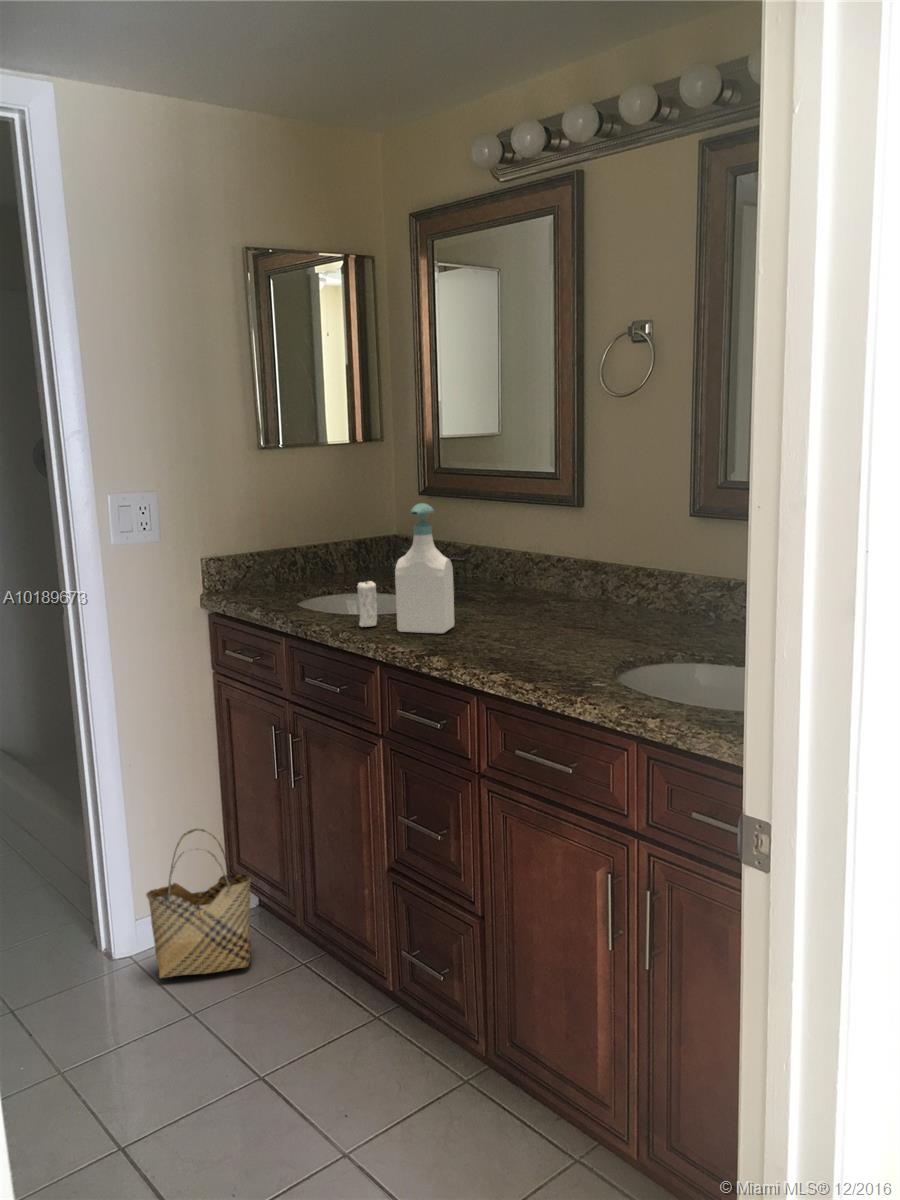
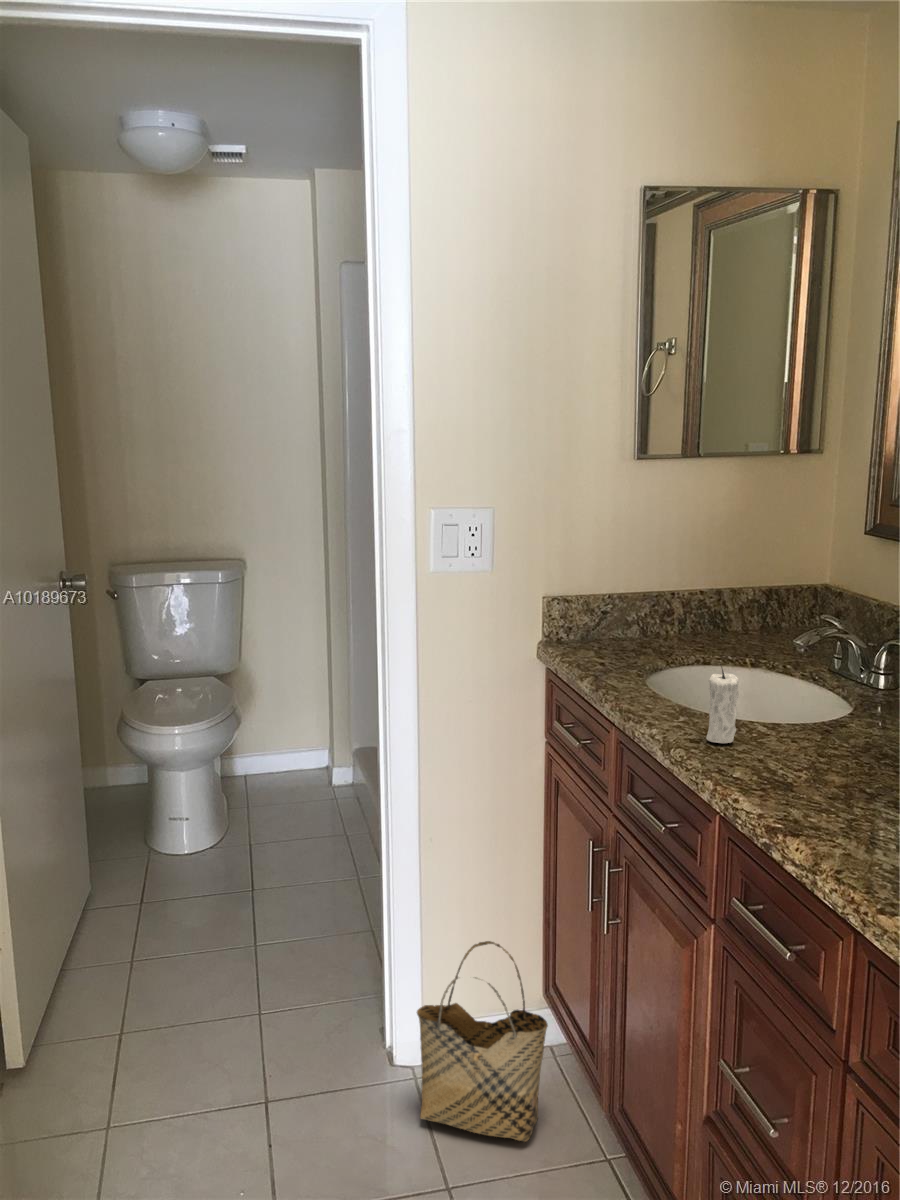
soap bottle: present [395,504,455,633] -> none [759,567,866,783]

